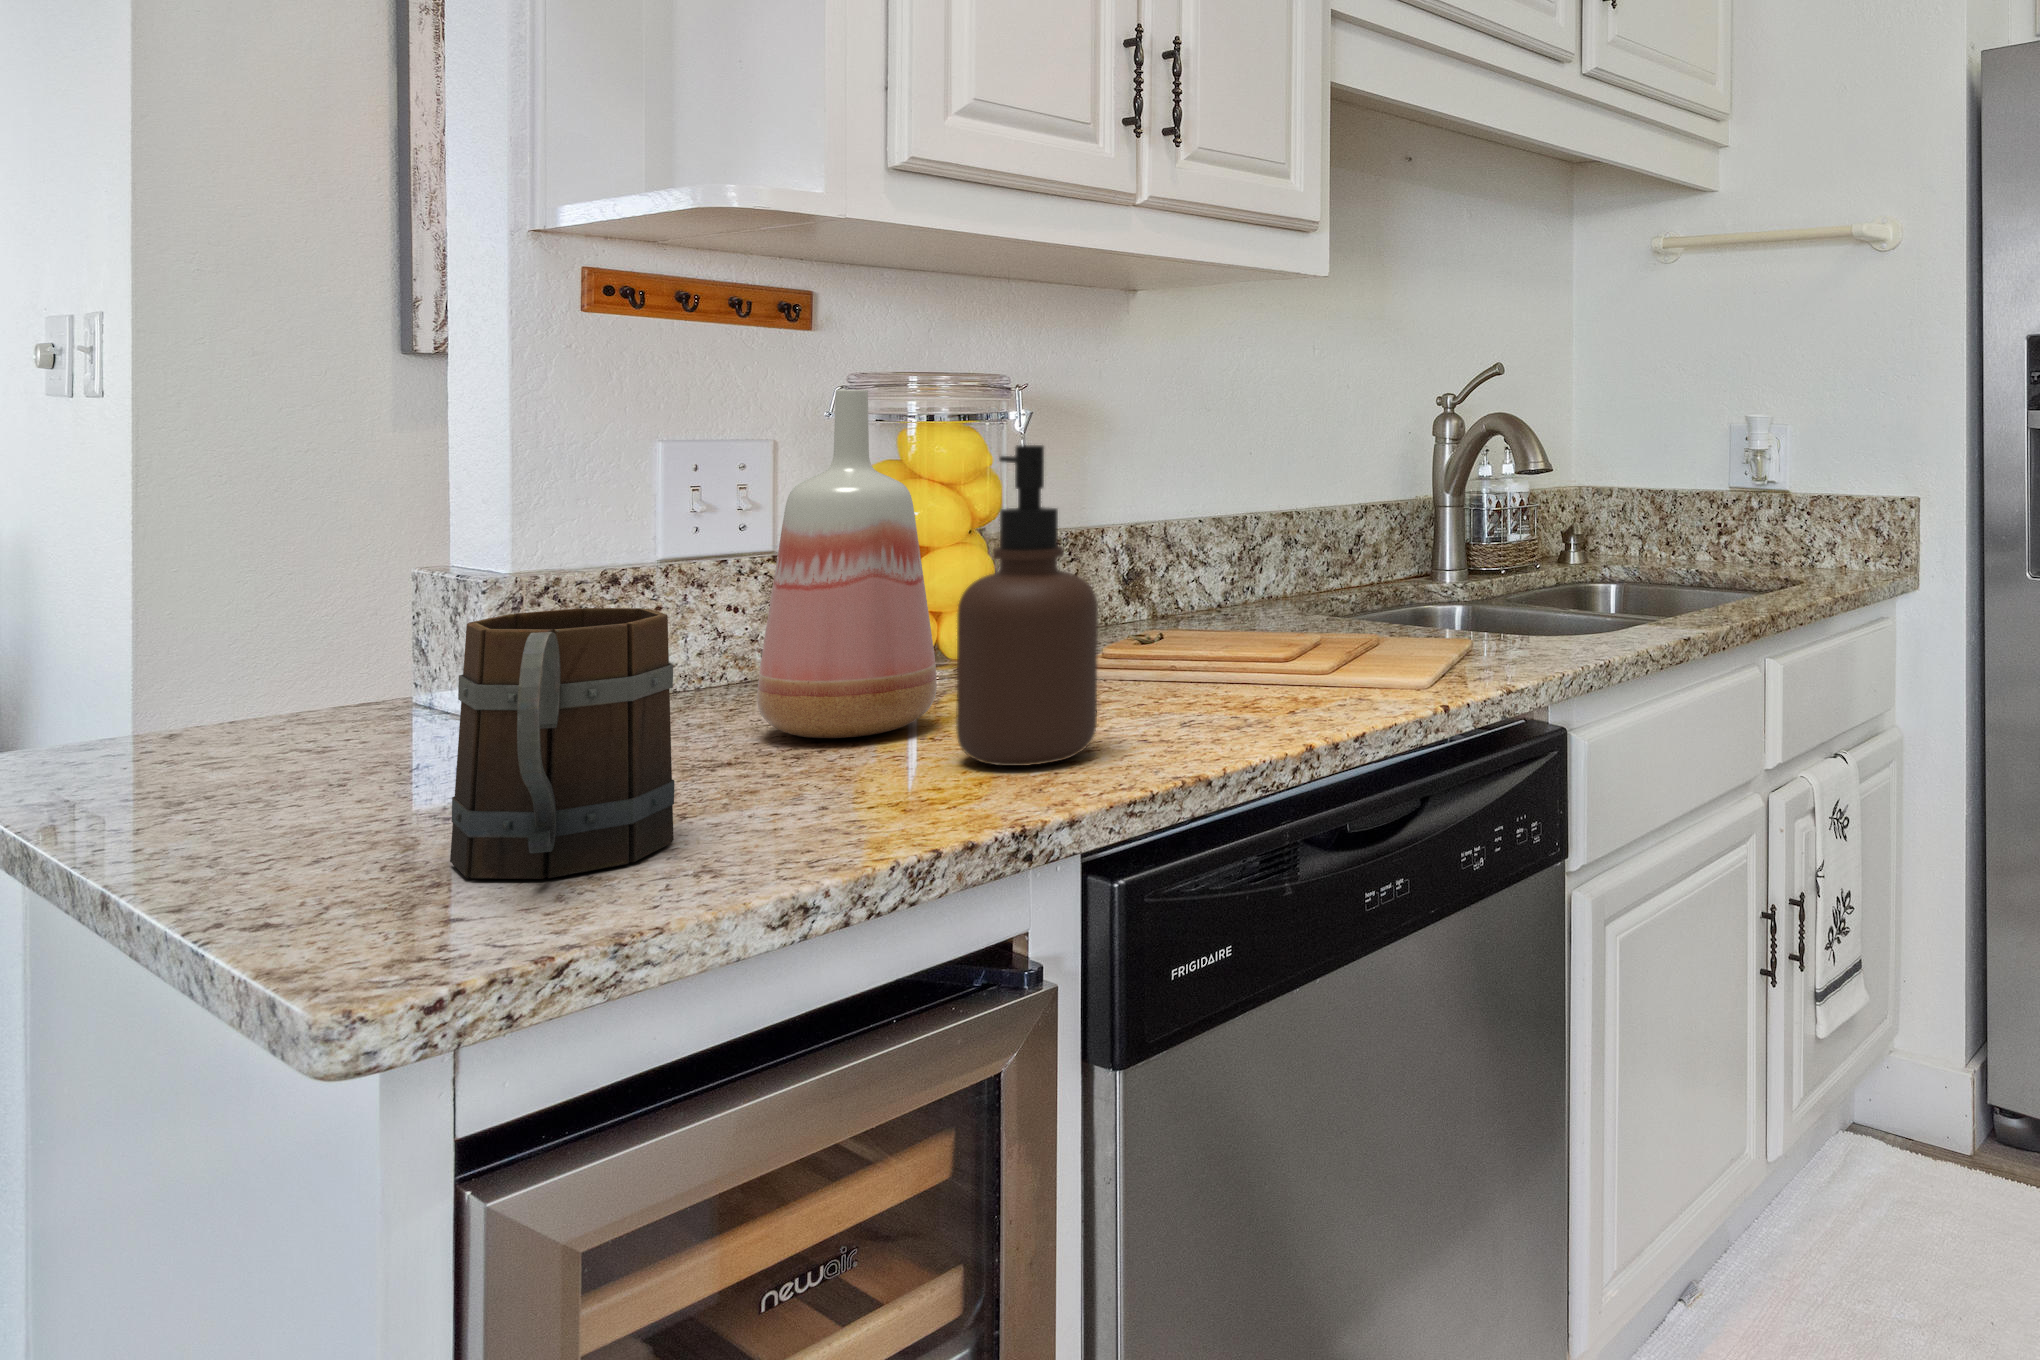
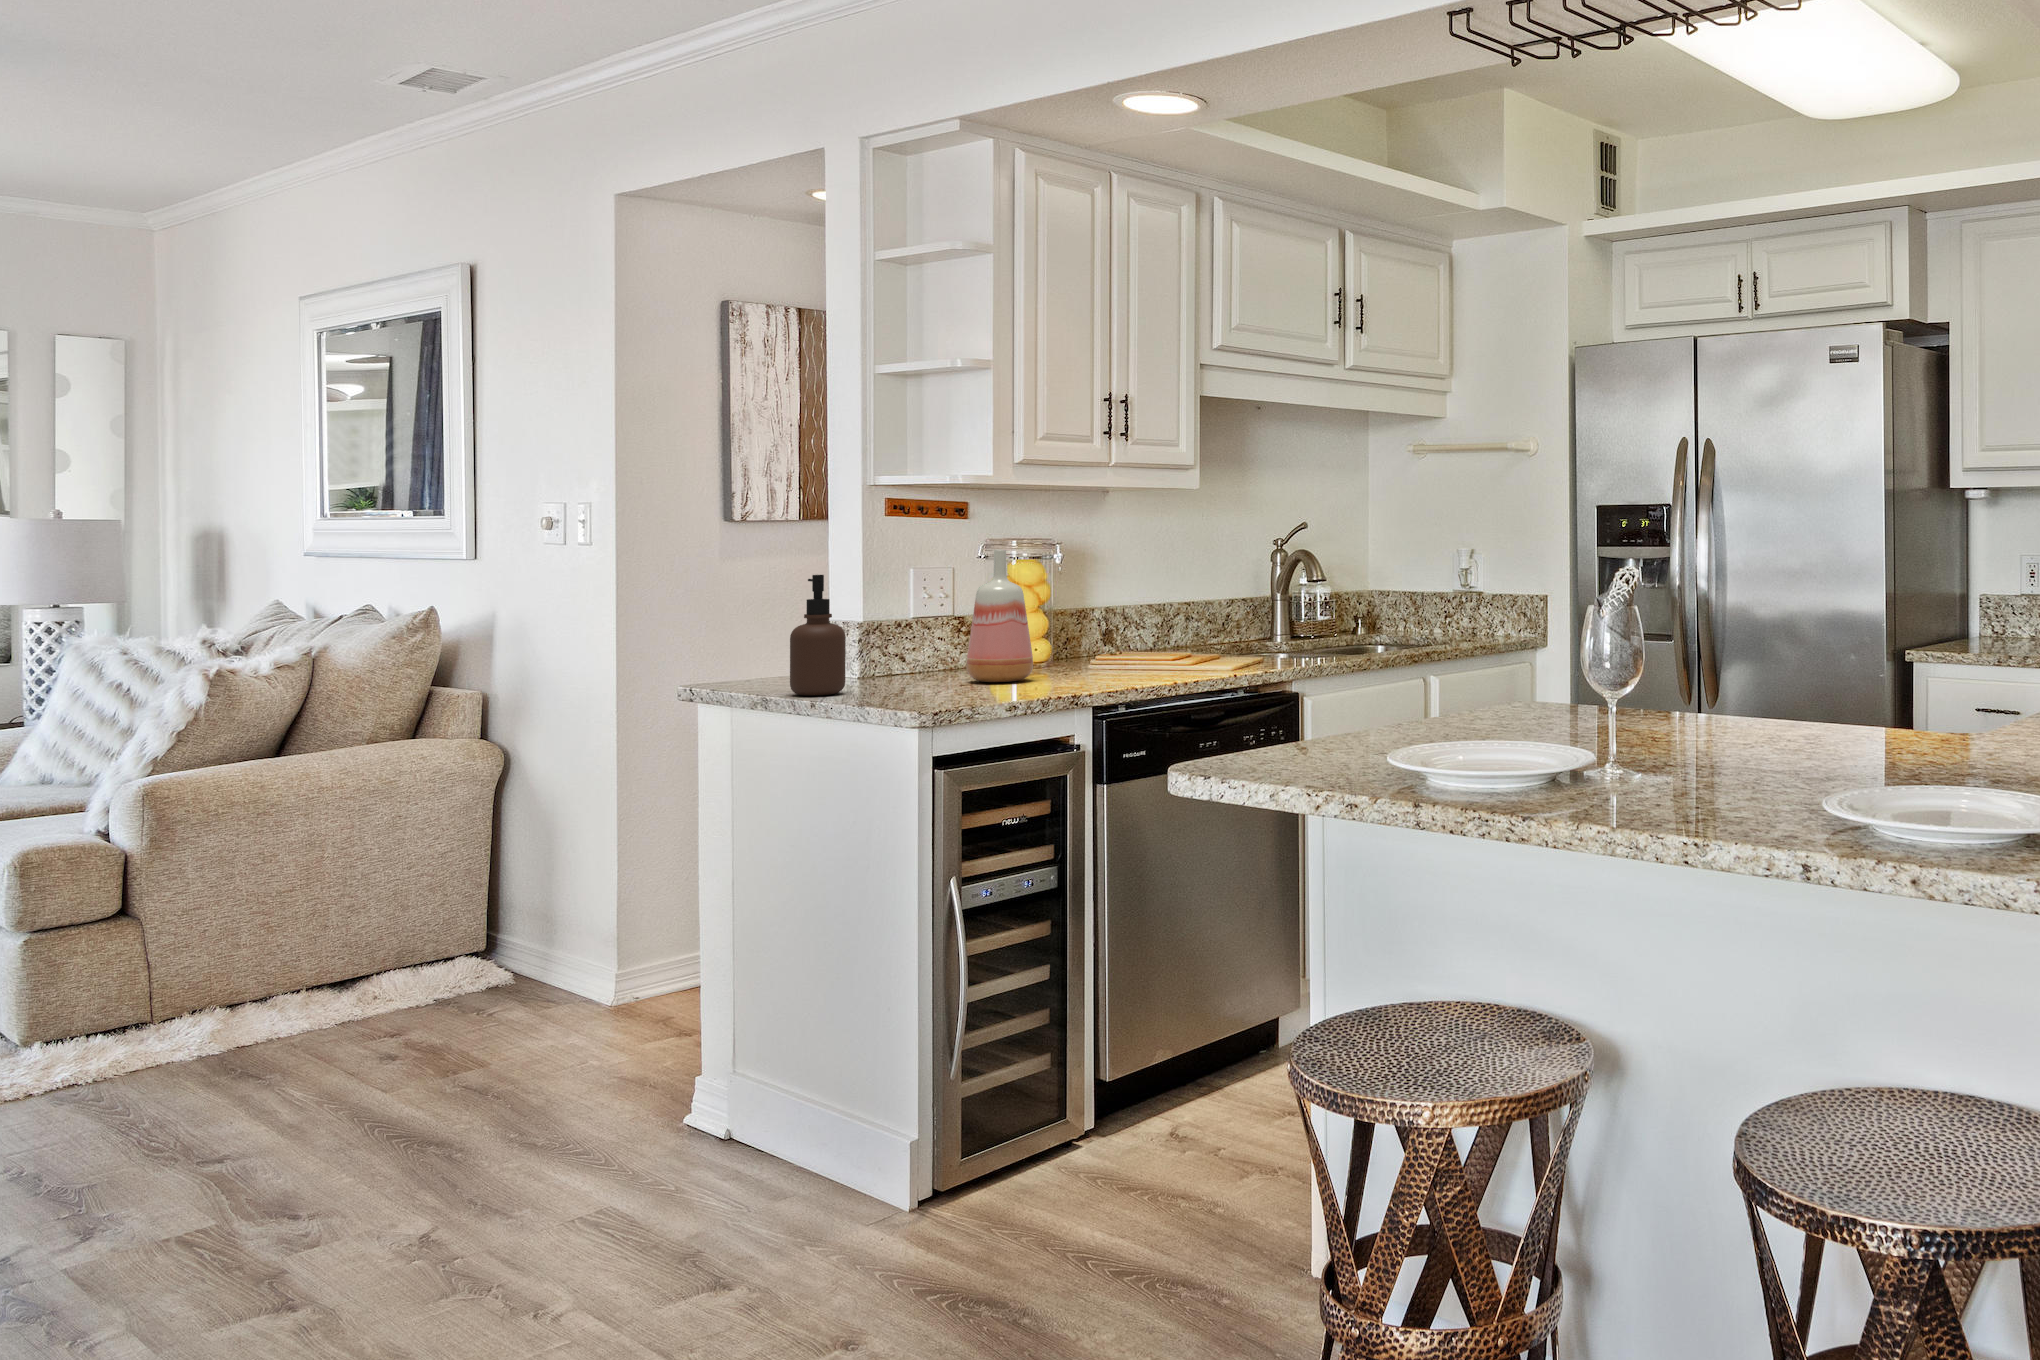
soap dispenser: present [956,445,1098,766] -> present [790,575,846,696]
mug: present [450,608,674,879] -> none [903,625,966,702]

